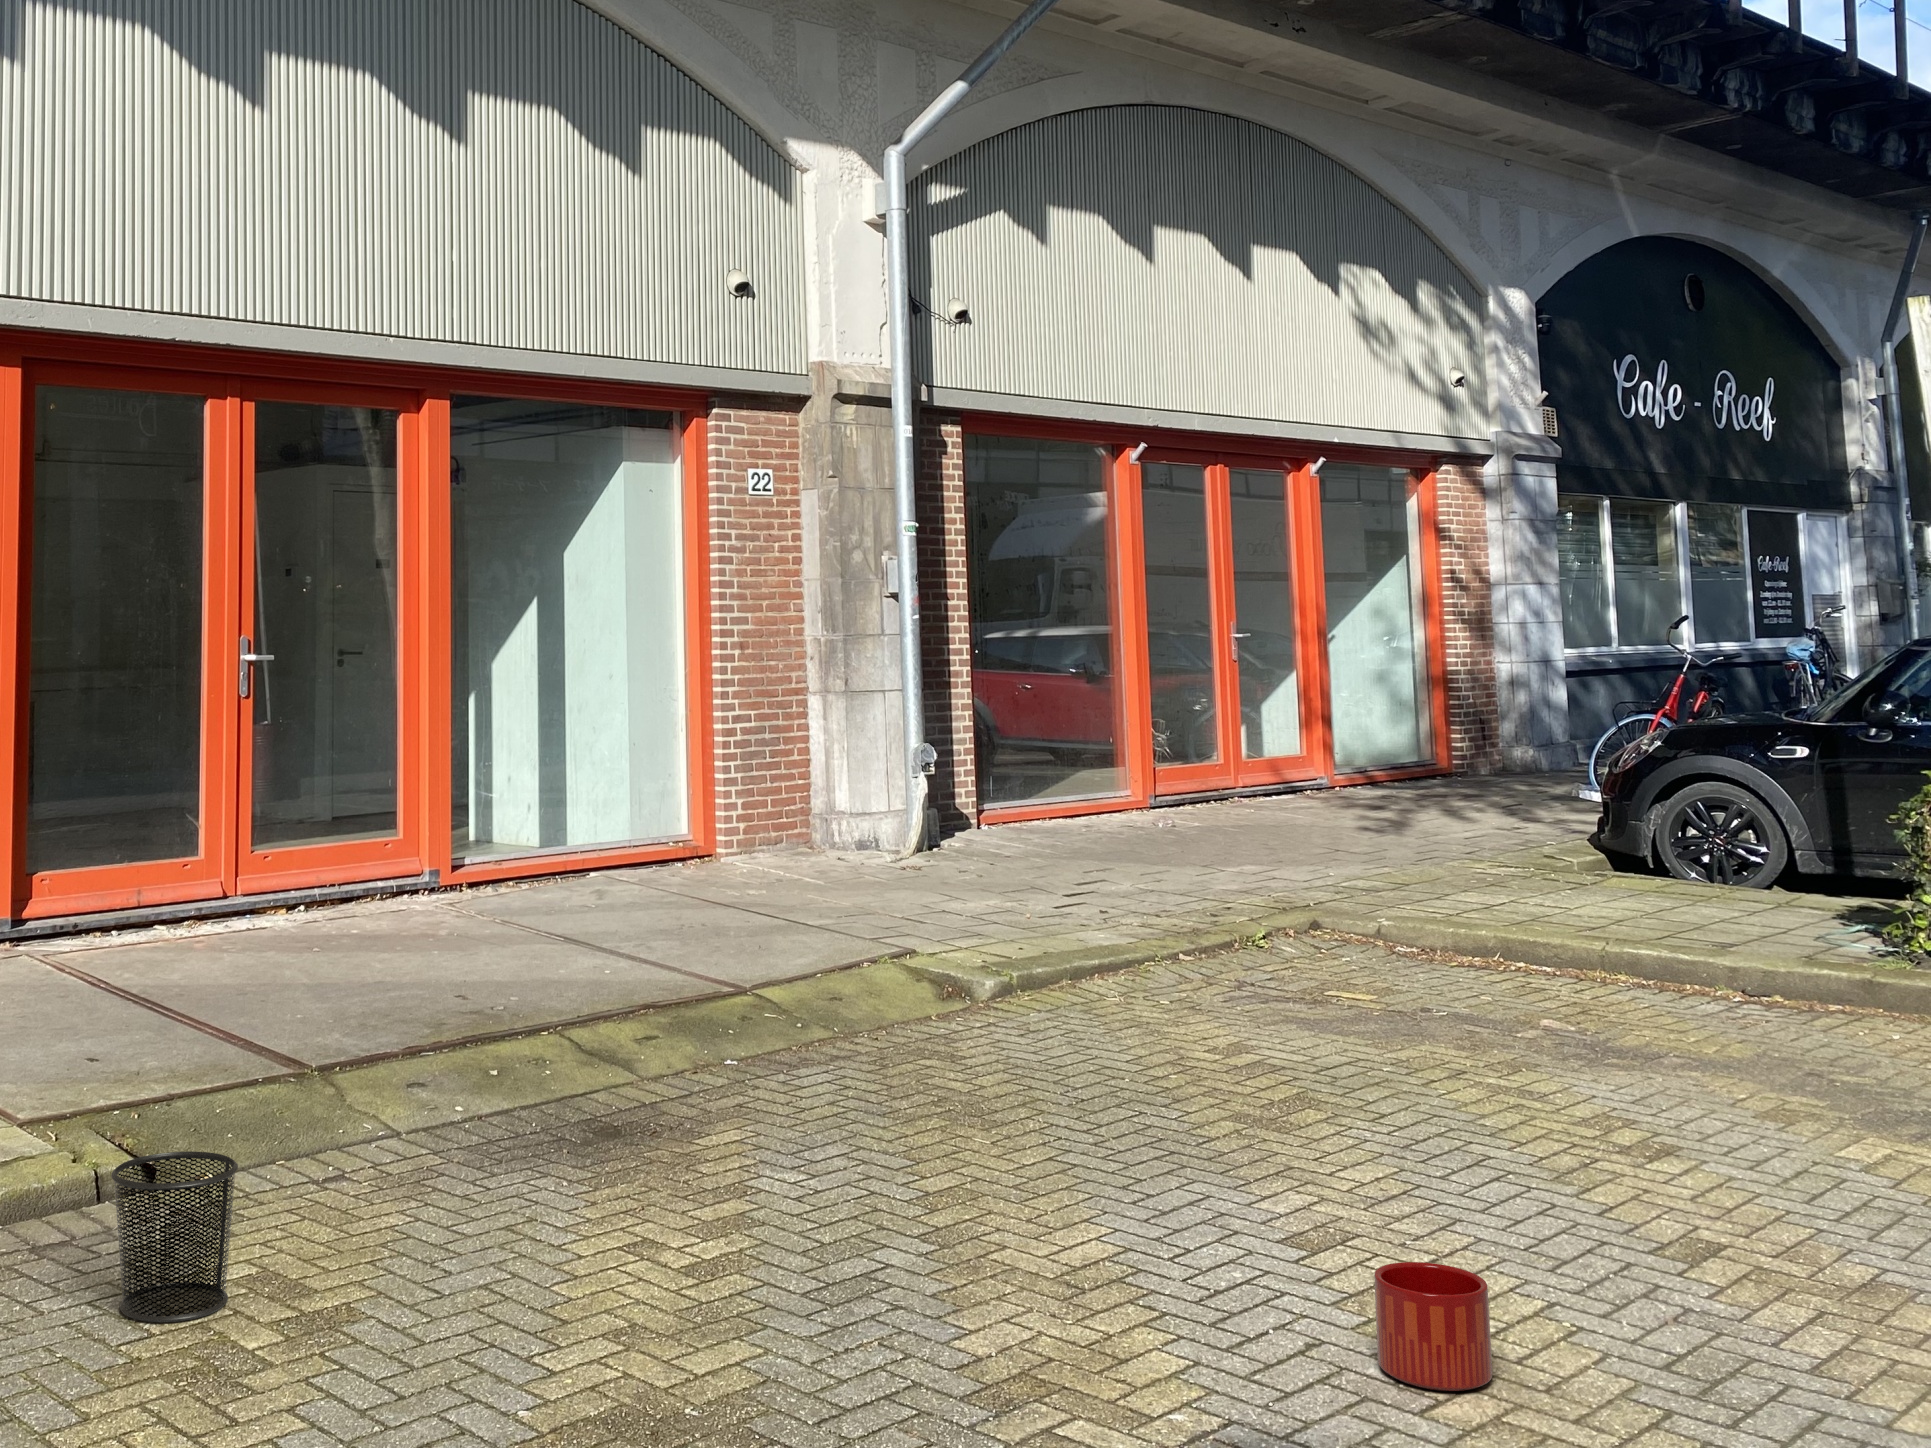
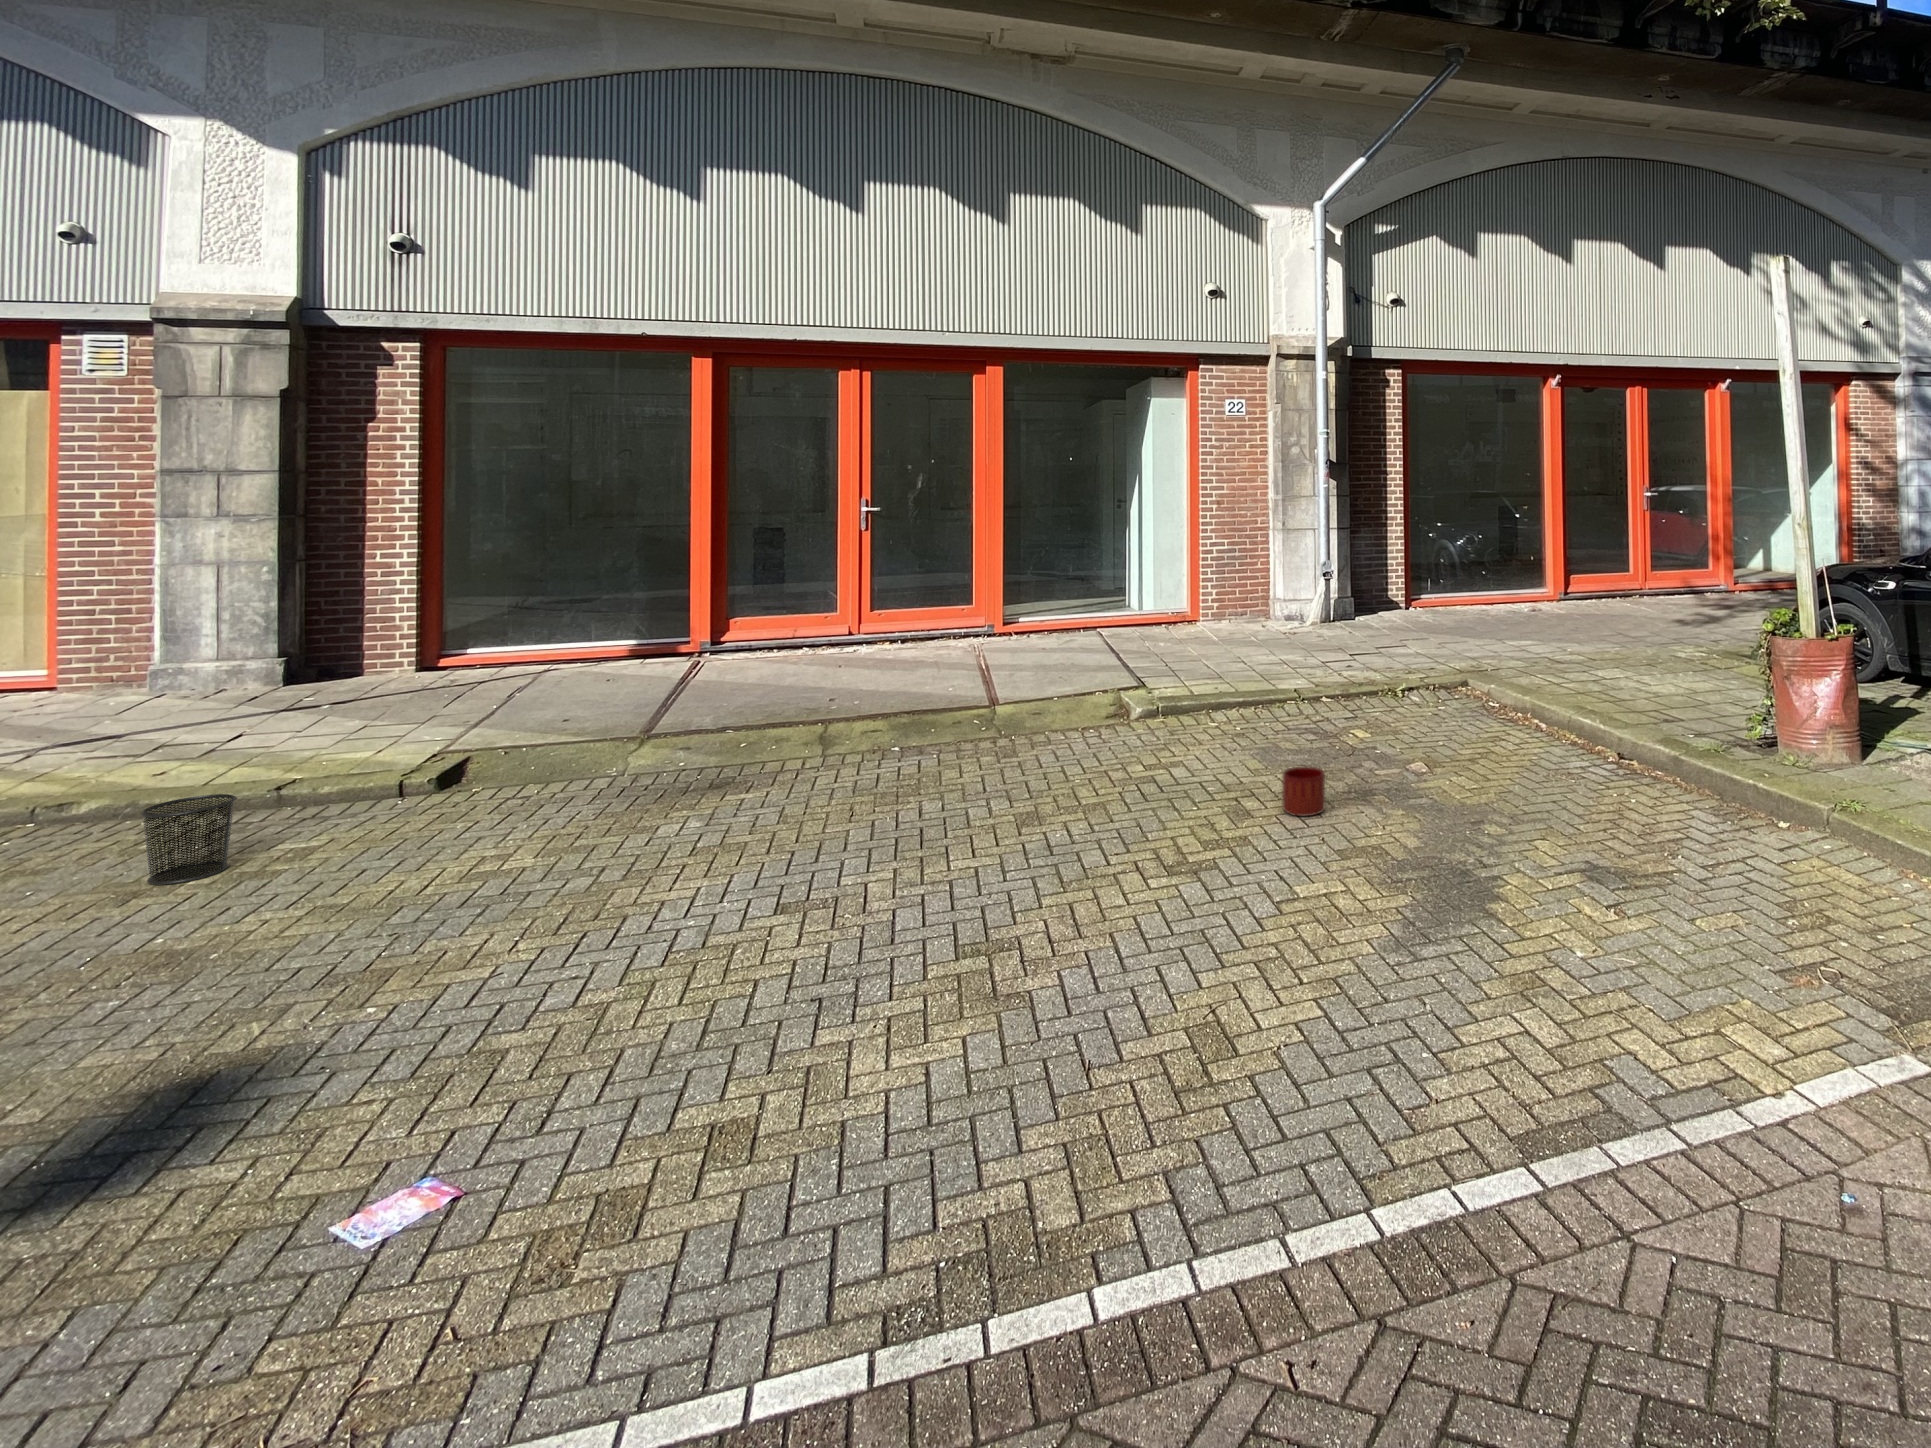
planter: present [1374,1262,1492,1391] -> present [1282,767,1325,816]

